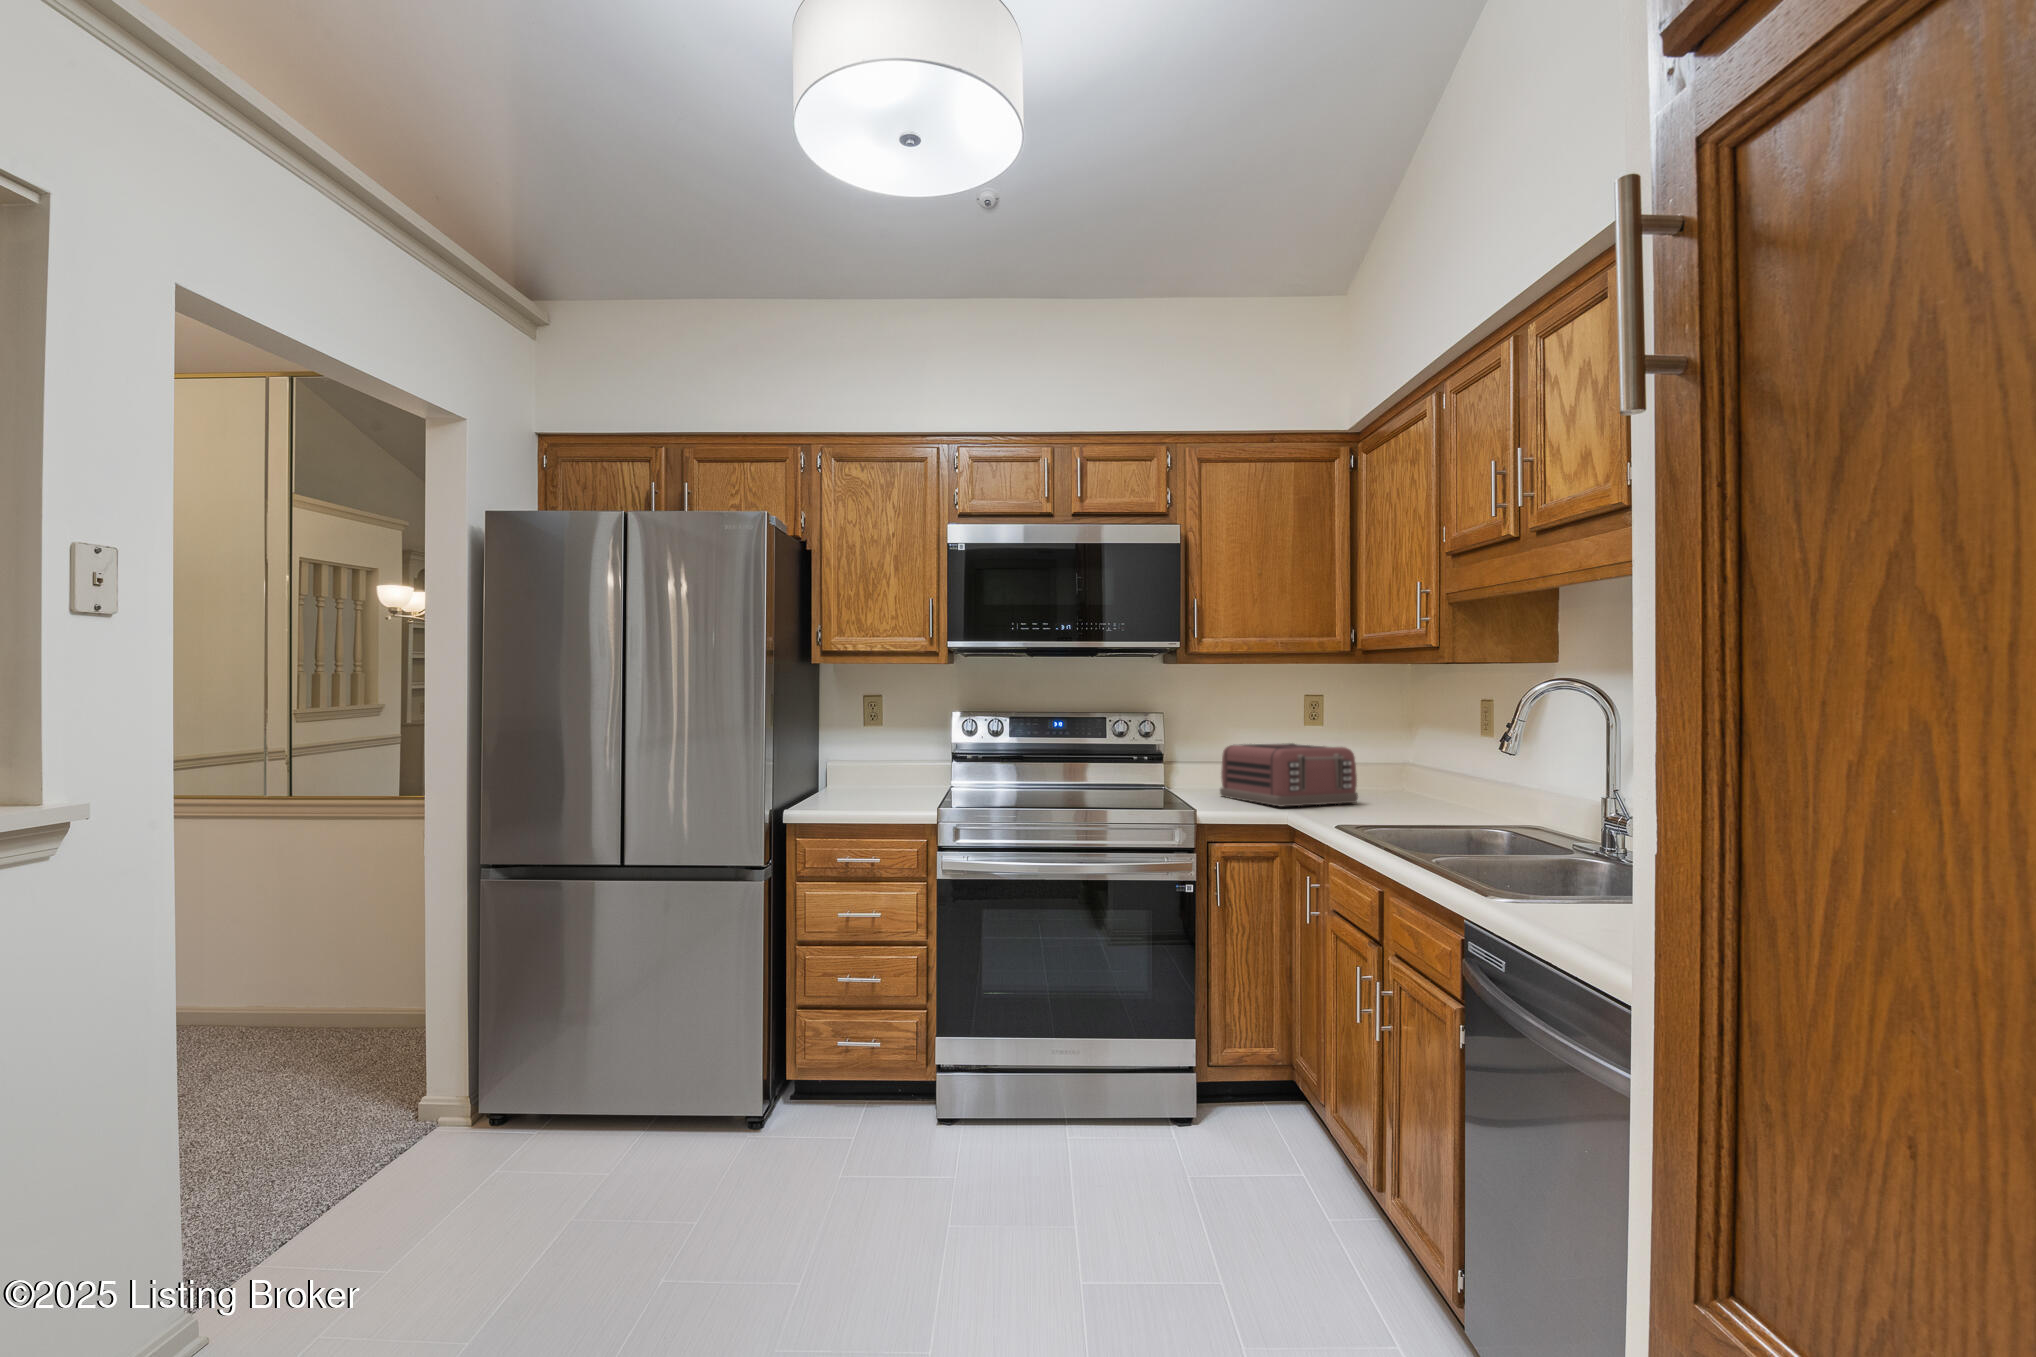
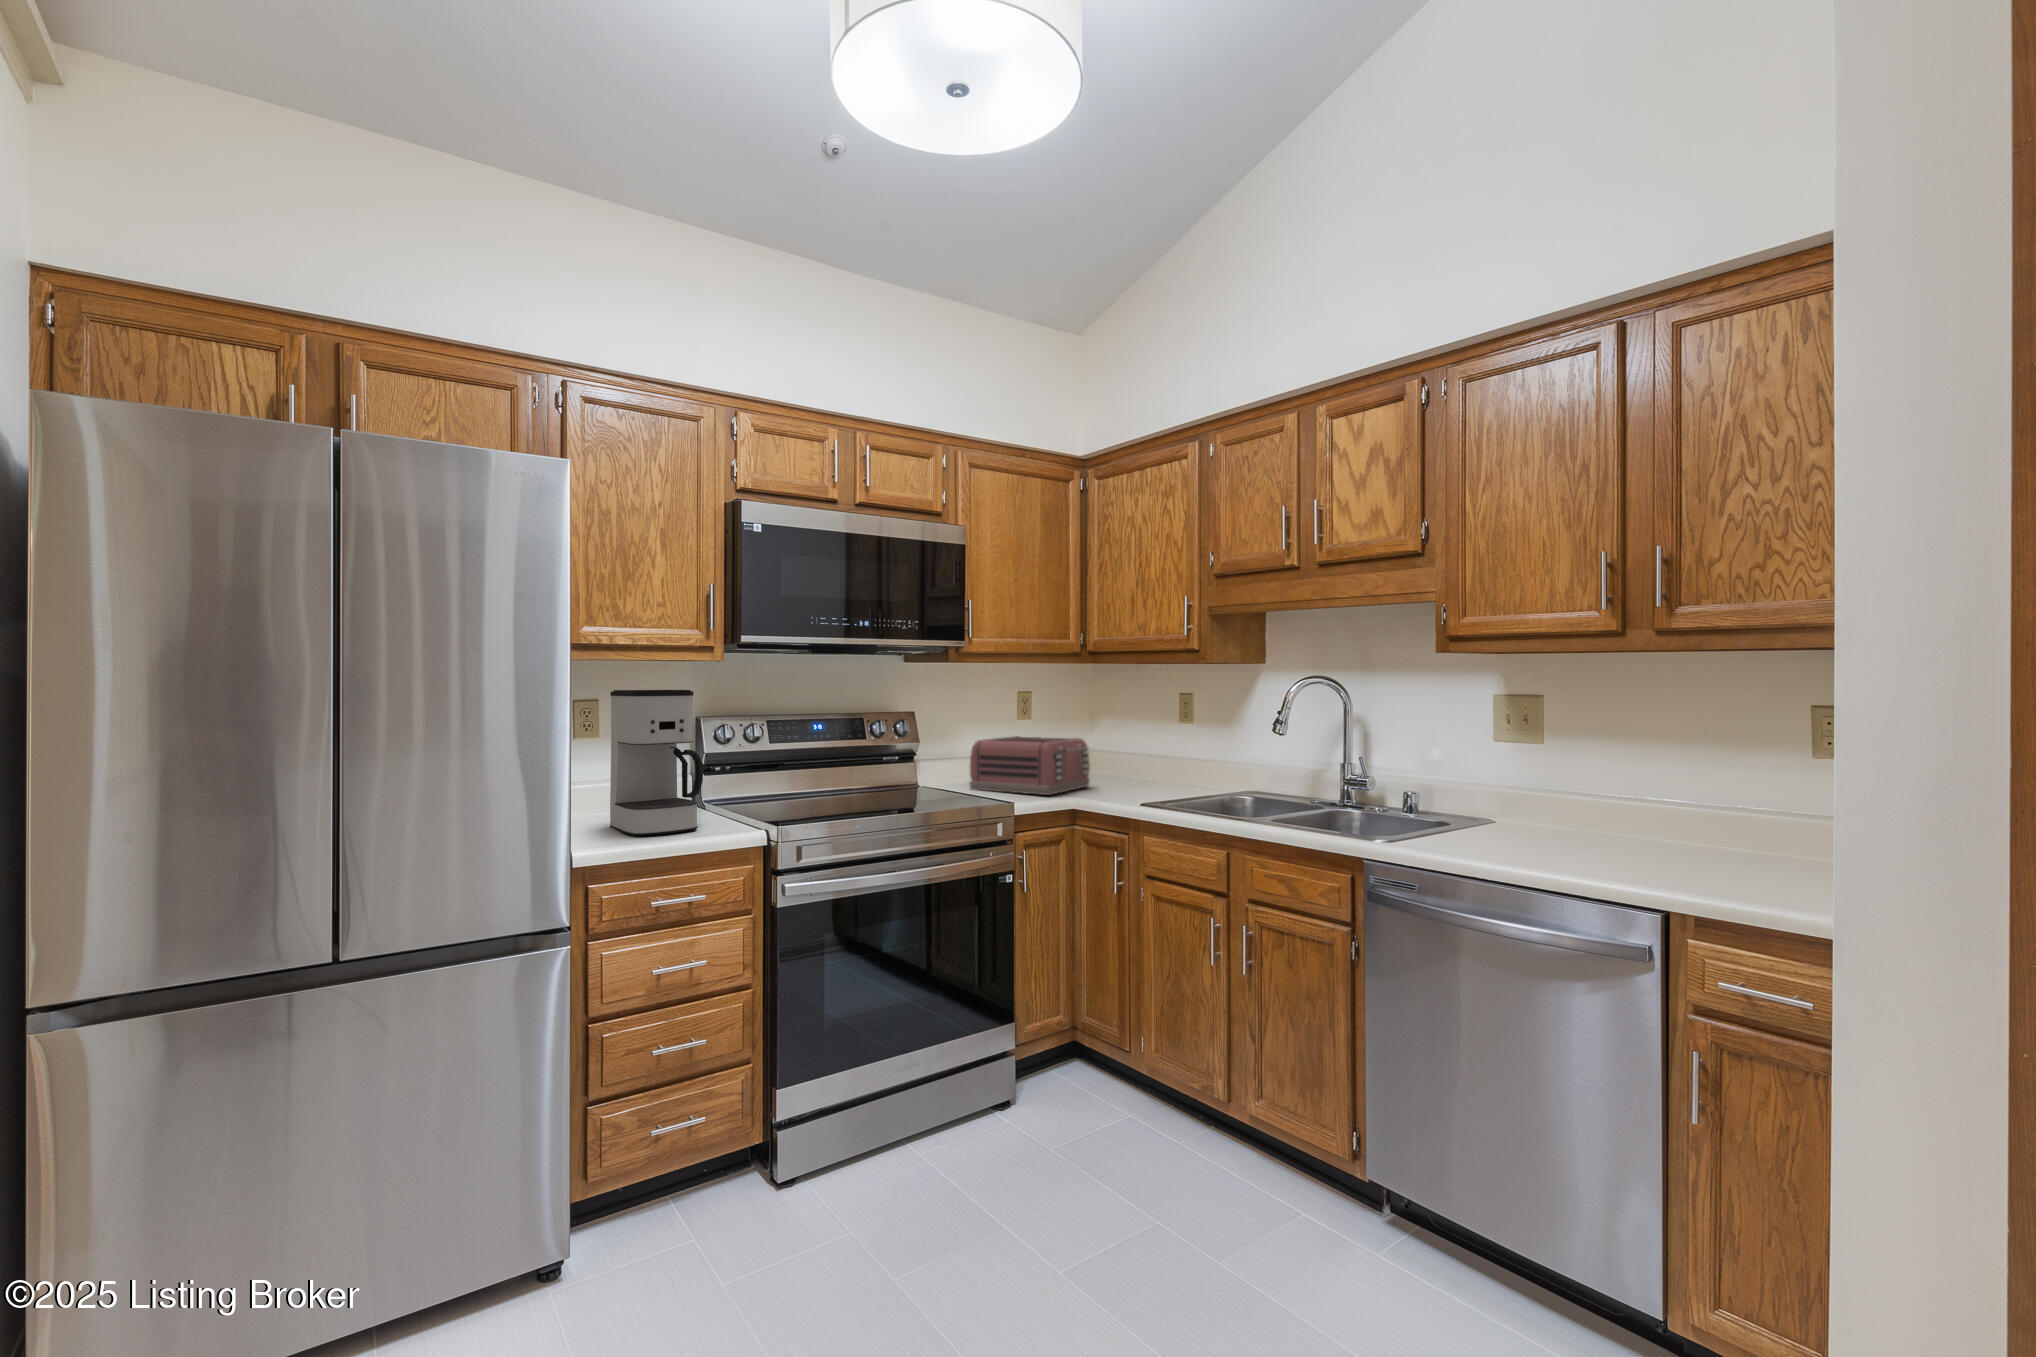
coffee maker: none [849,689,916,806] -> present [610,690,703,836]

